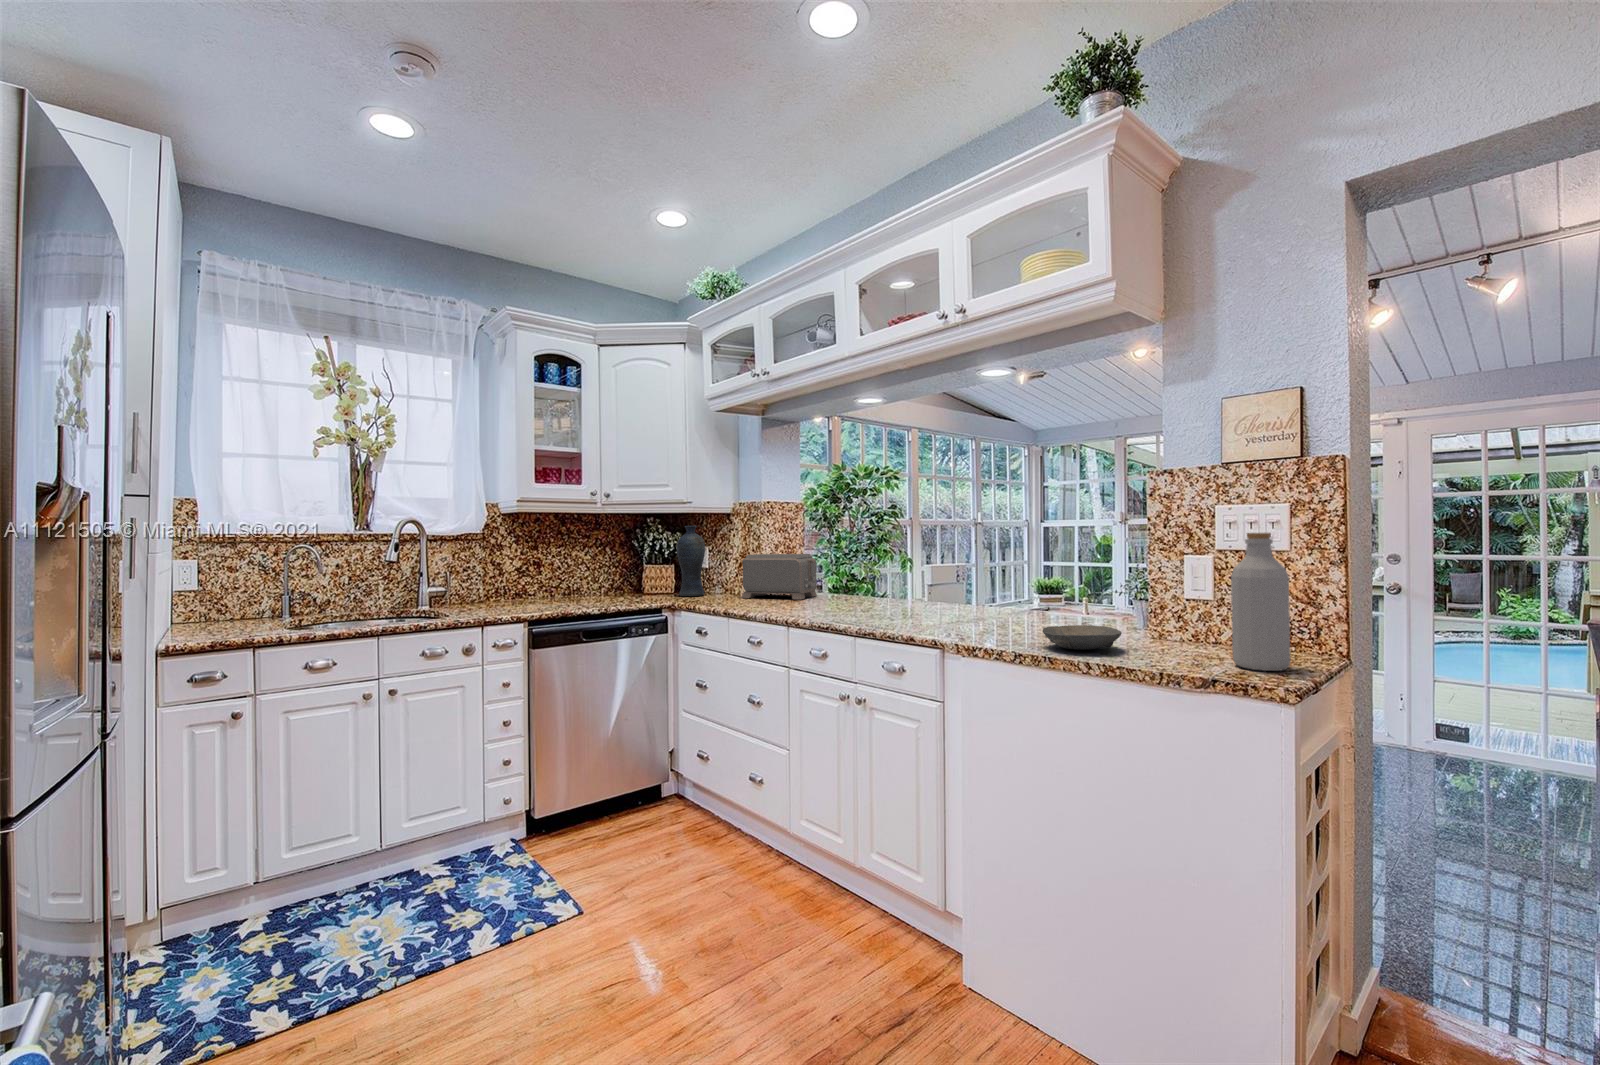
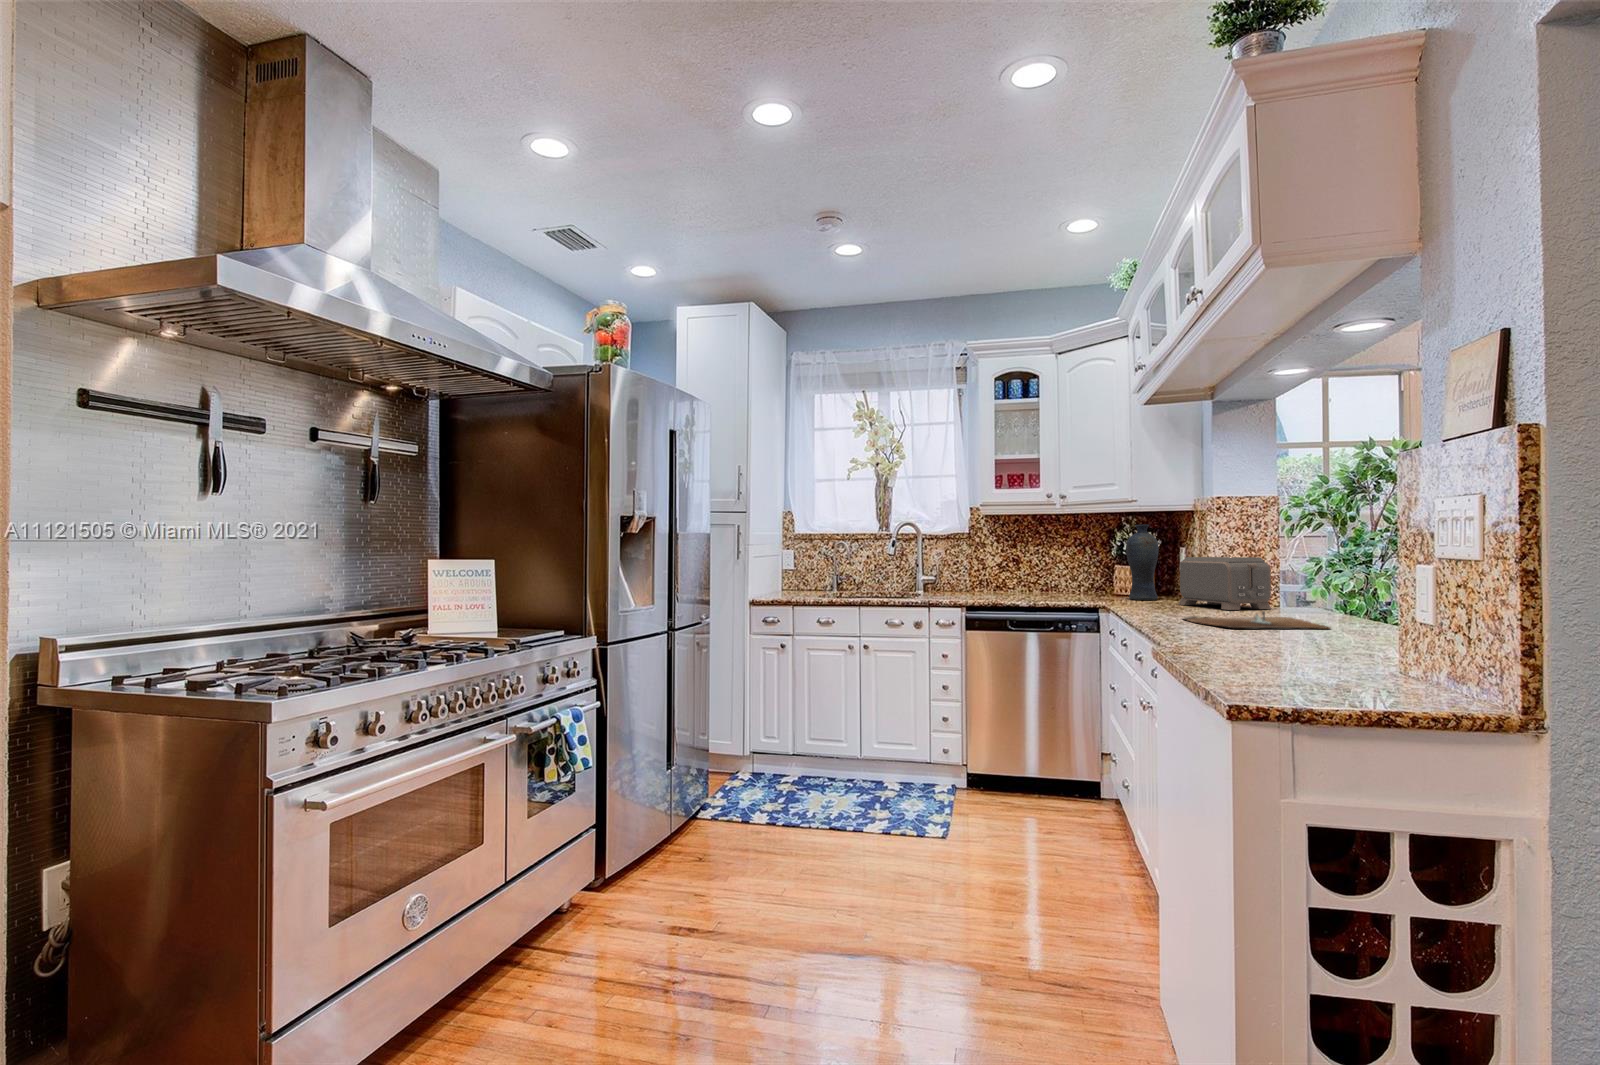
bottle: present [1231,533,1291,671] -> none [1328,530,1401,701]
cutting board: none [815,599,933,617] -> present [1184,611,1329,629]
bowl: present [1043,625,1122,650] -> none [1217,638,1313,664]

